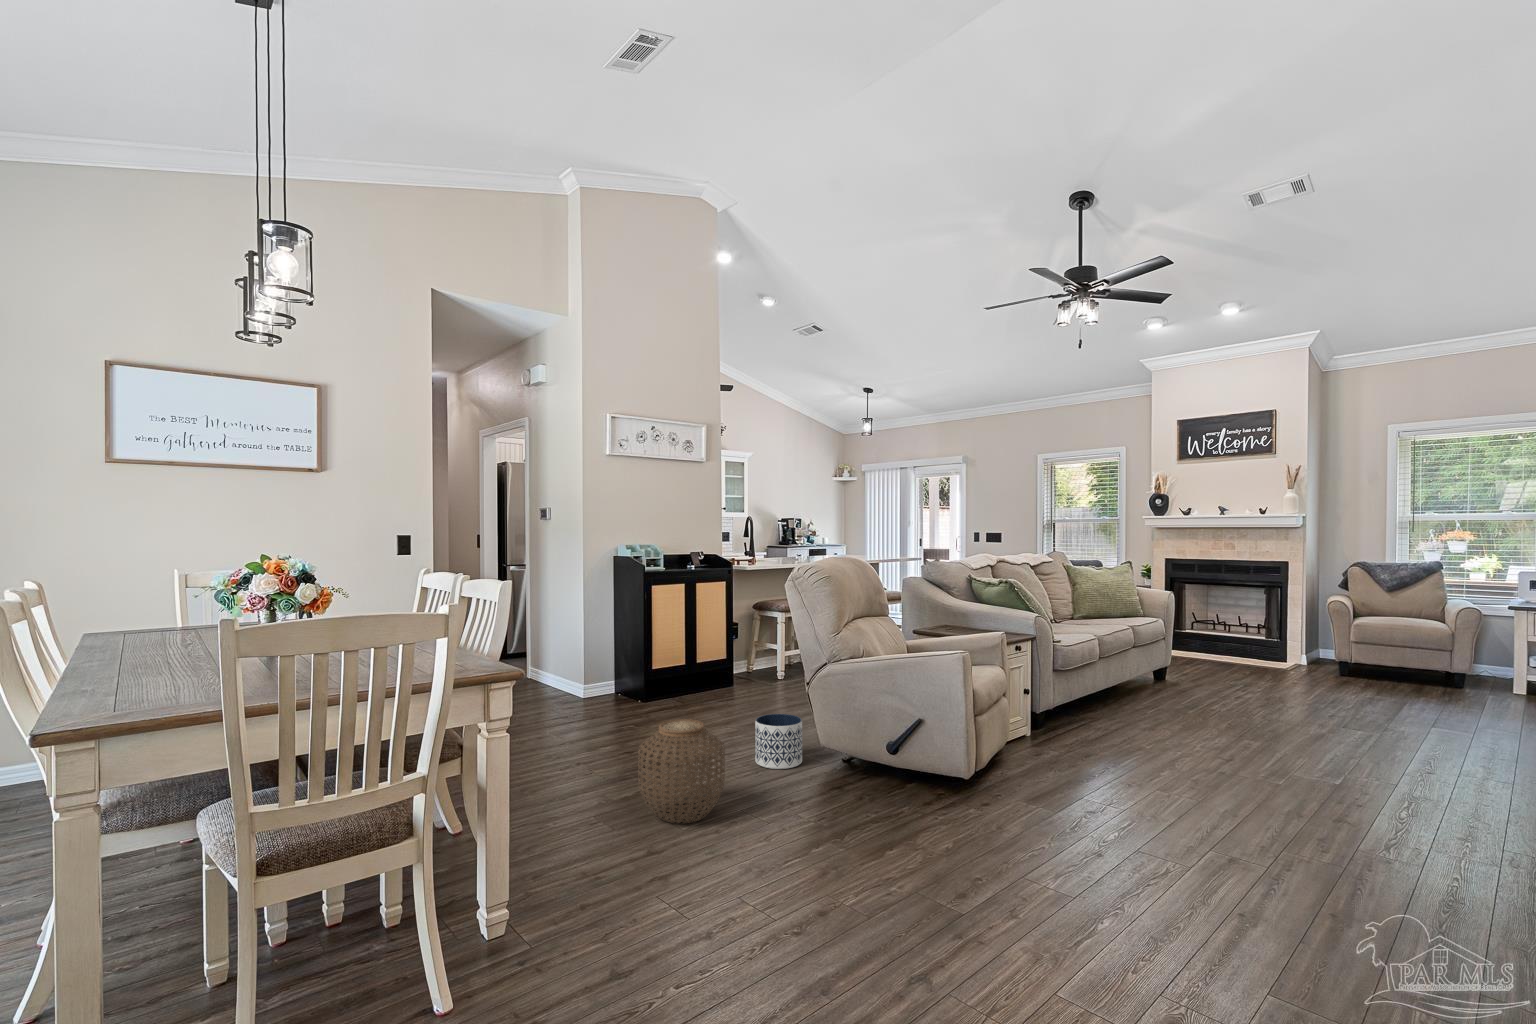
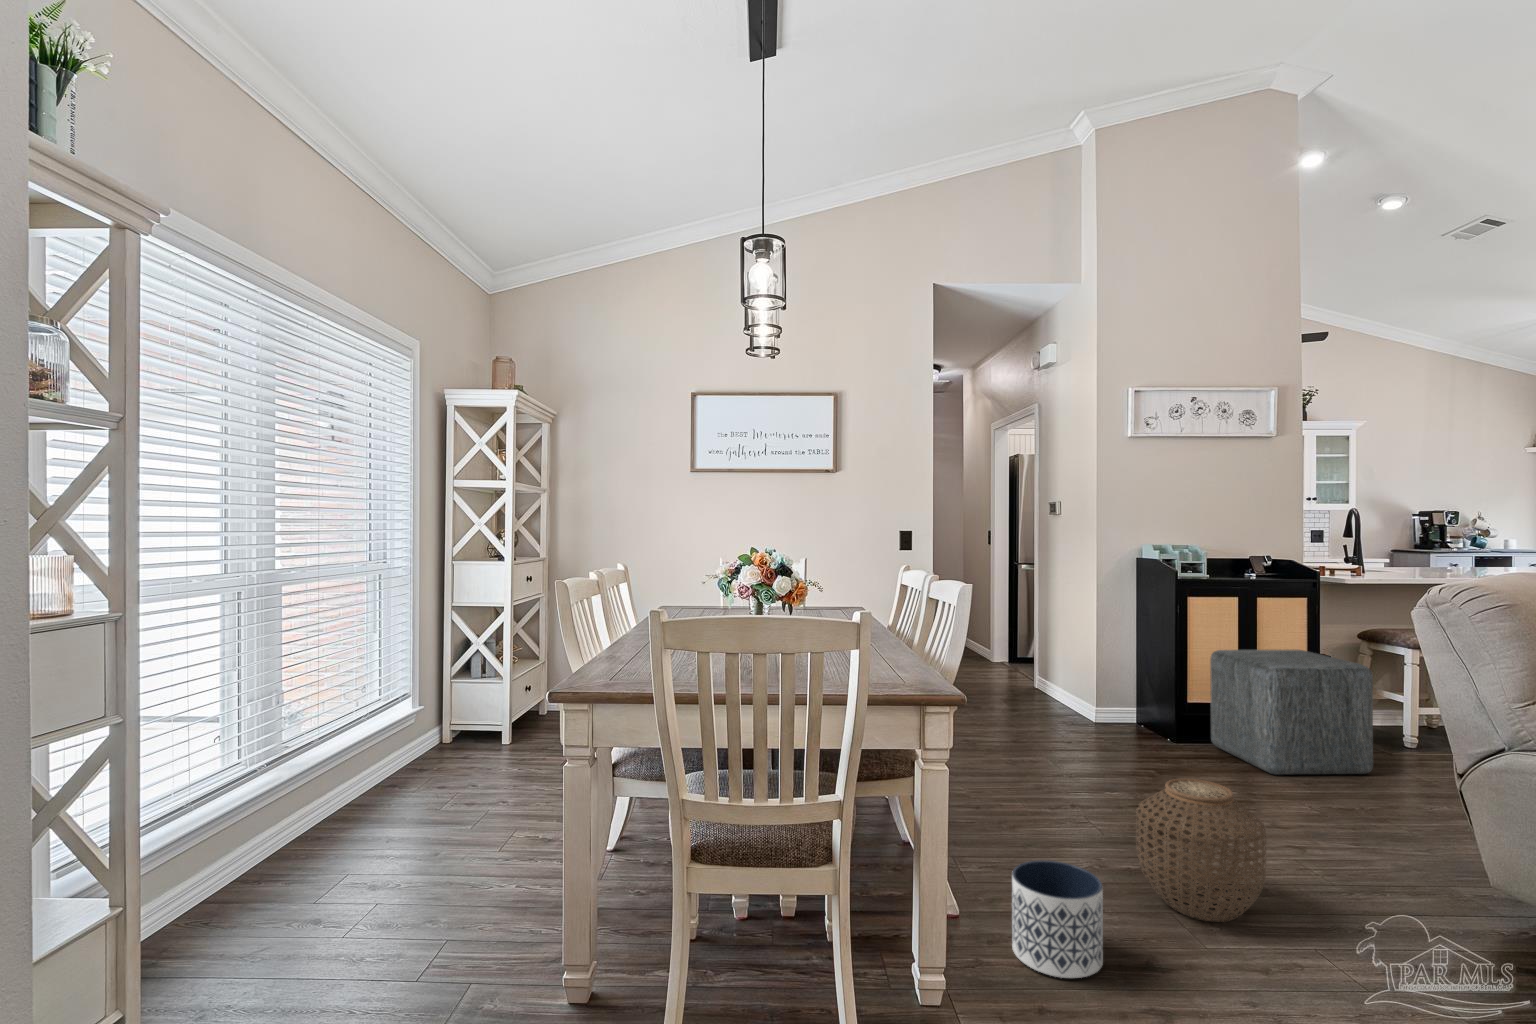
ottoman: none [667,620,770,714] -> present [1210,650,1373,775]
planter: present [755,714,802,769] -> present [1012,861,1103,978]

